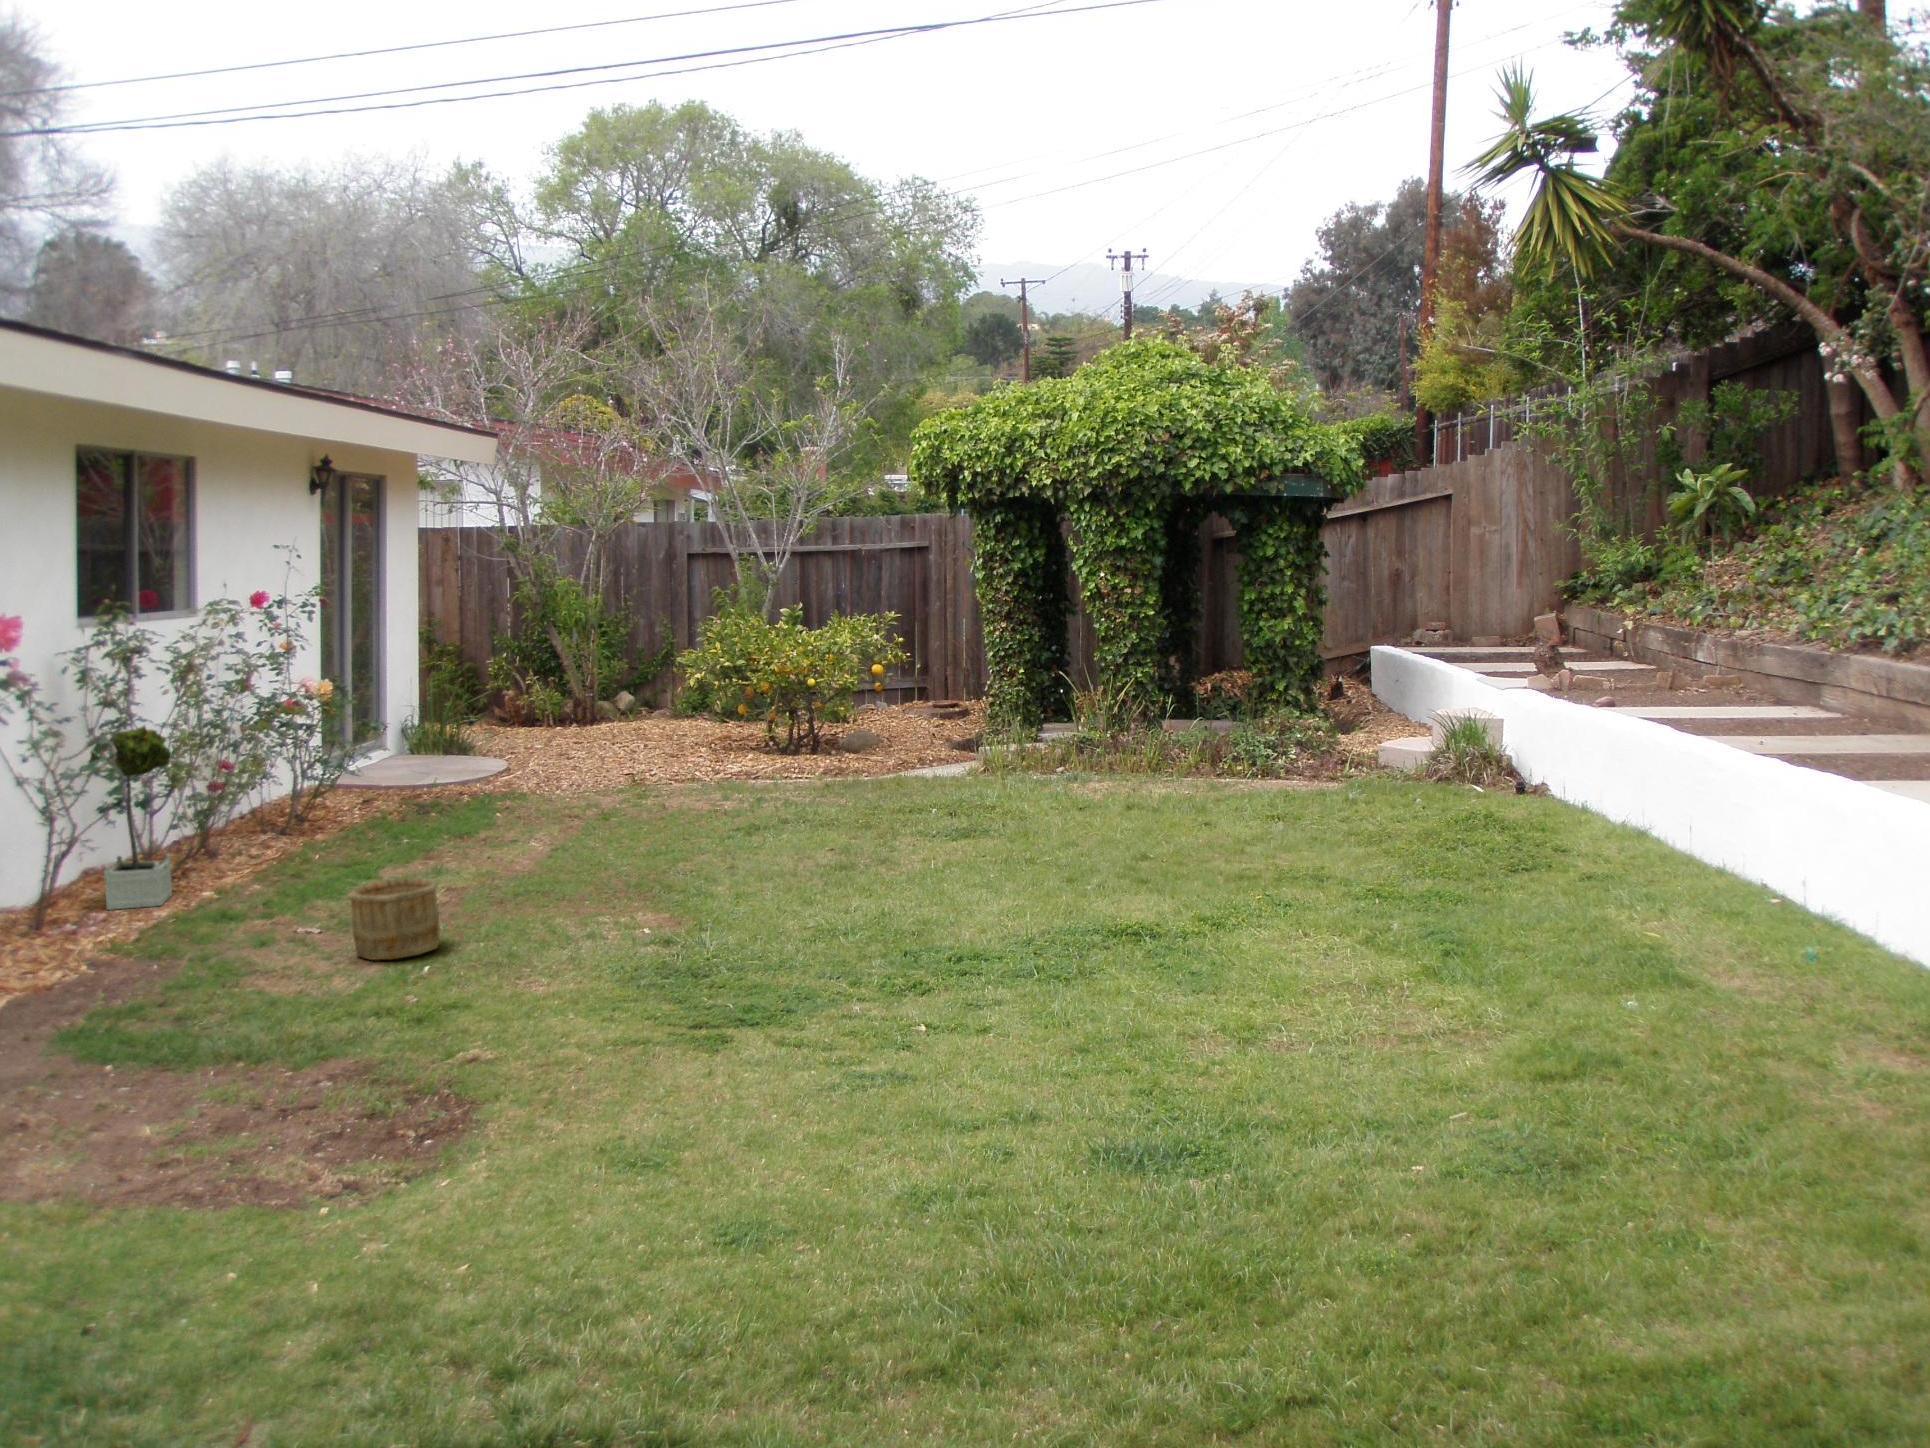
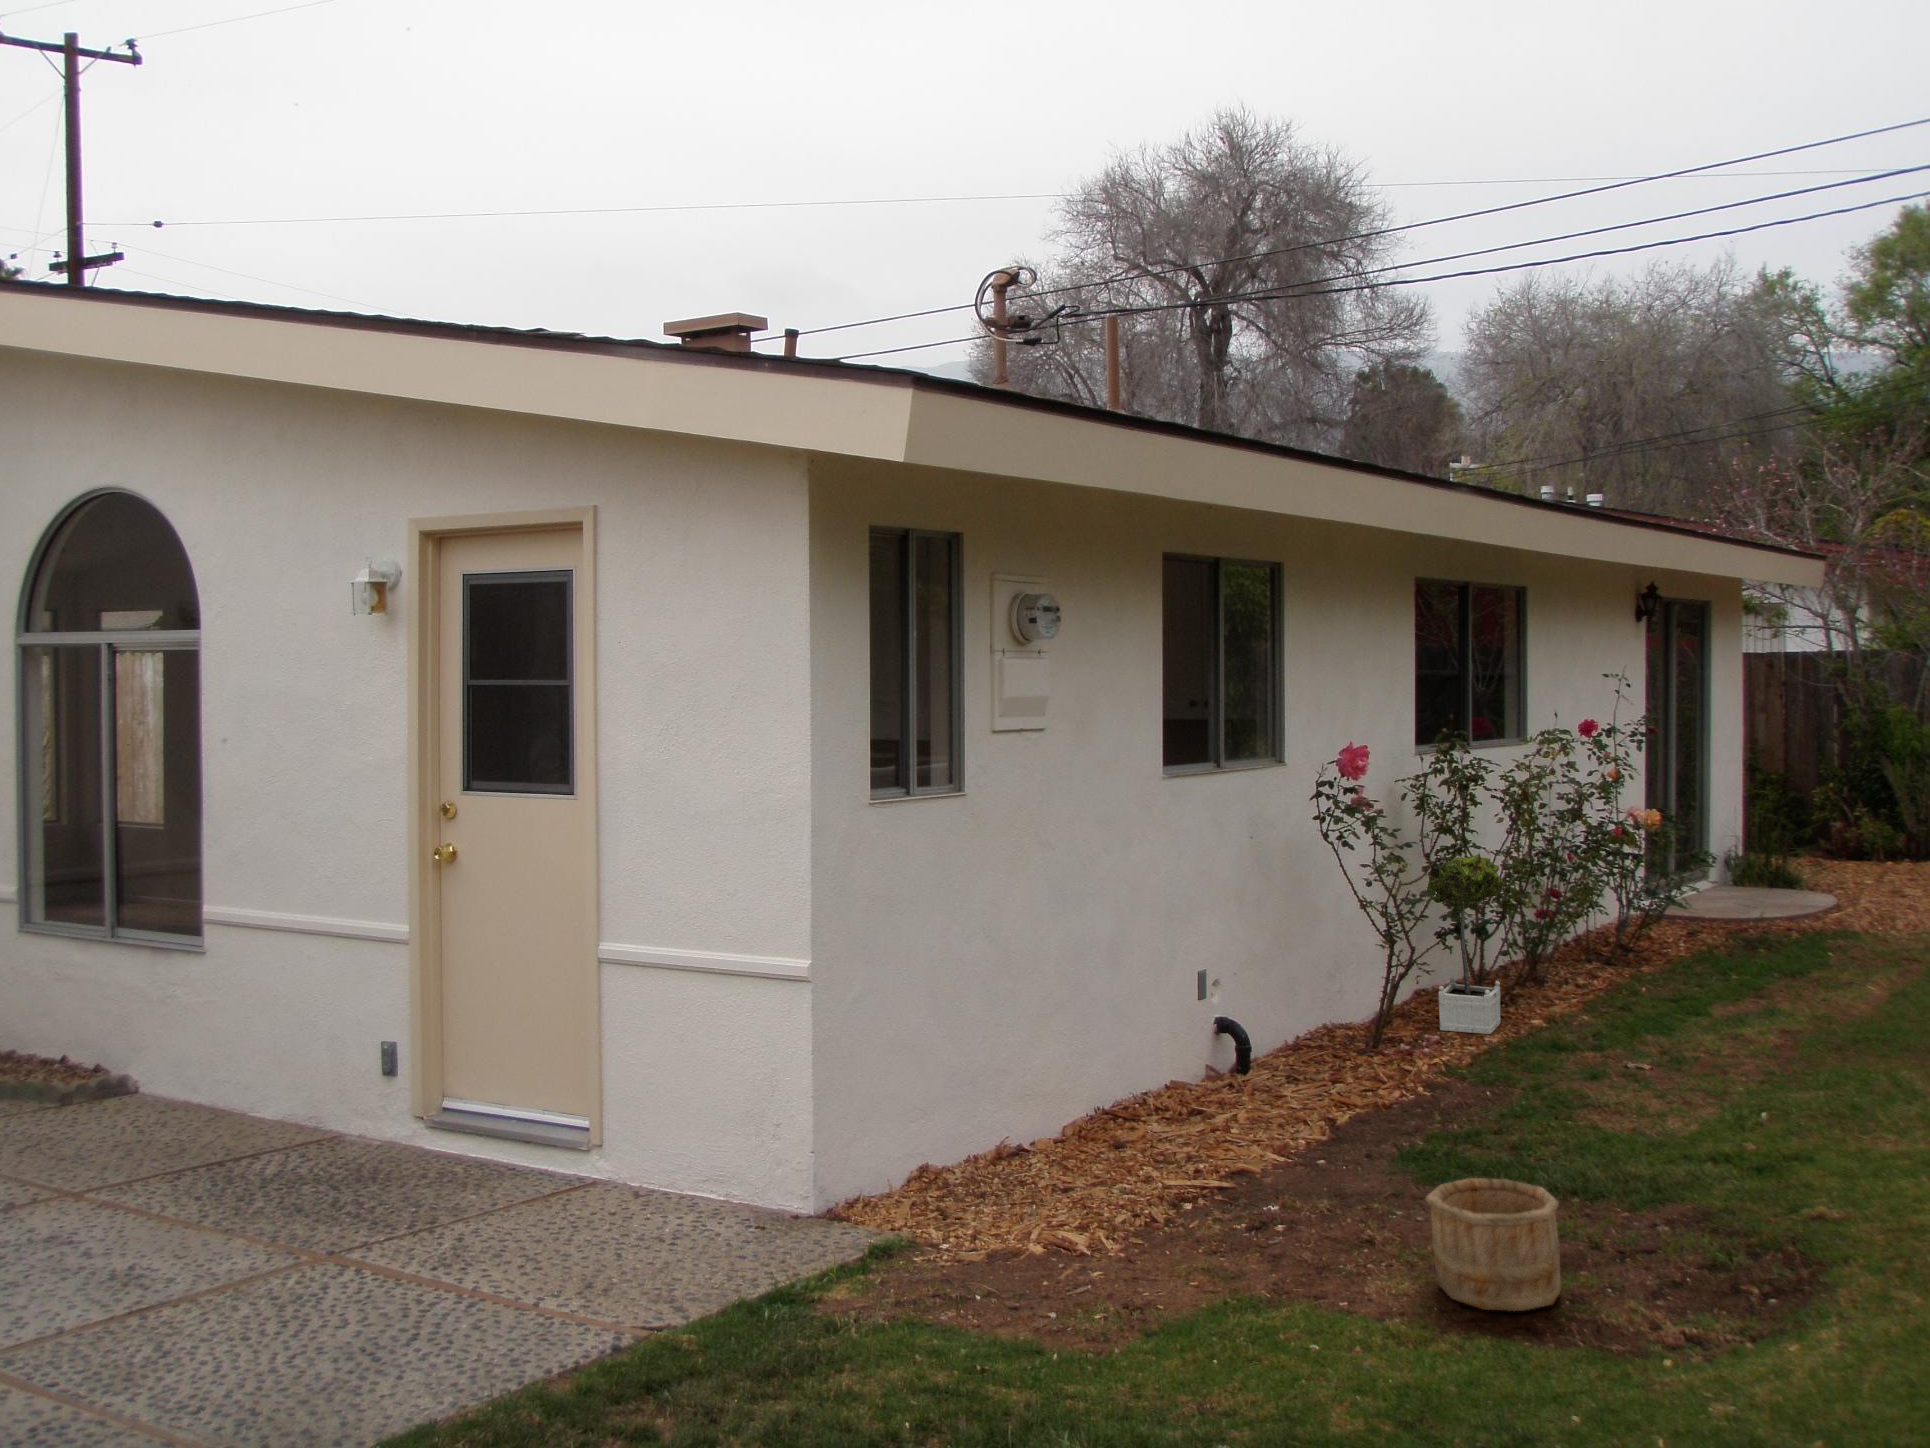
wooden bucket: present [347,878,440,960] -> present [1426,1178,1561,1311]

